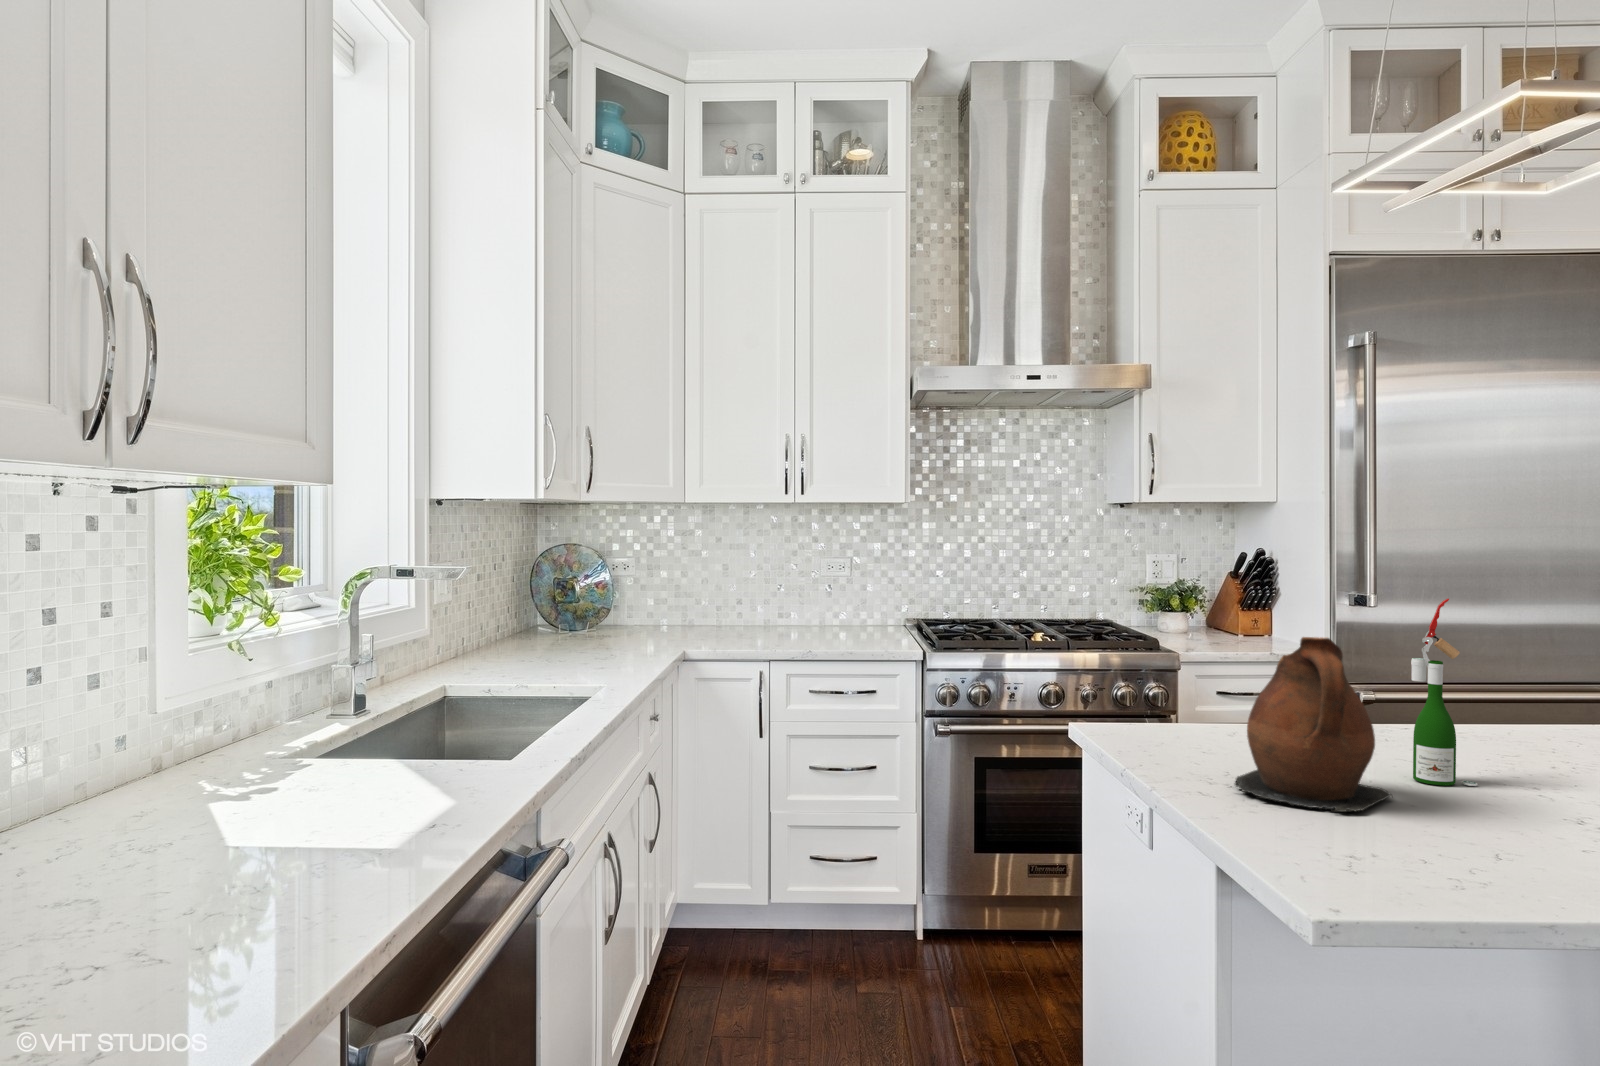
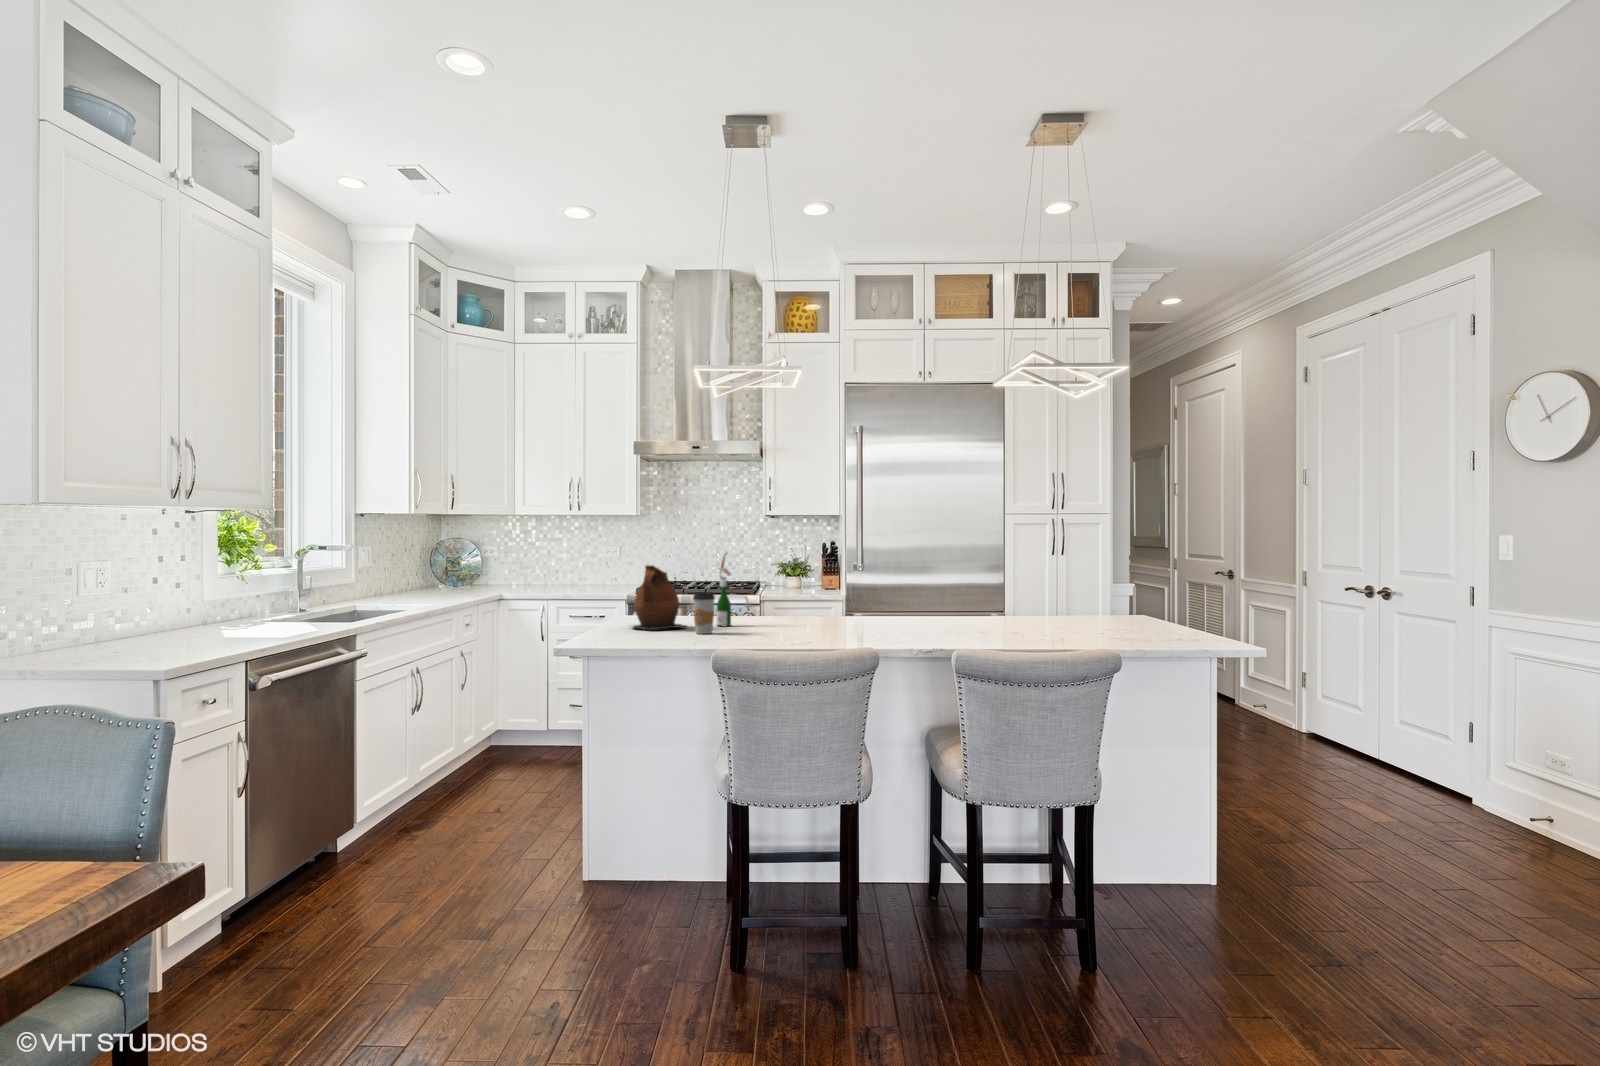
coffee cup: none [1491,715,1568,838] -> present [693,592,715,634]

